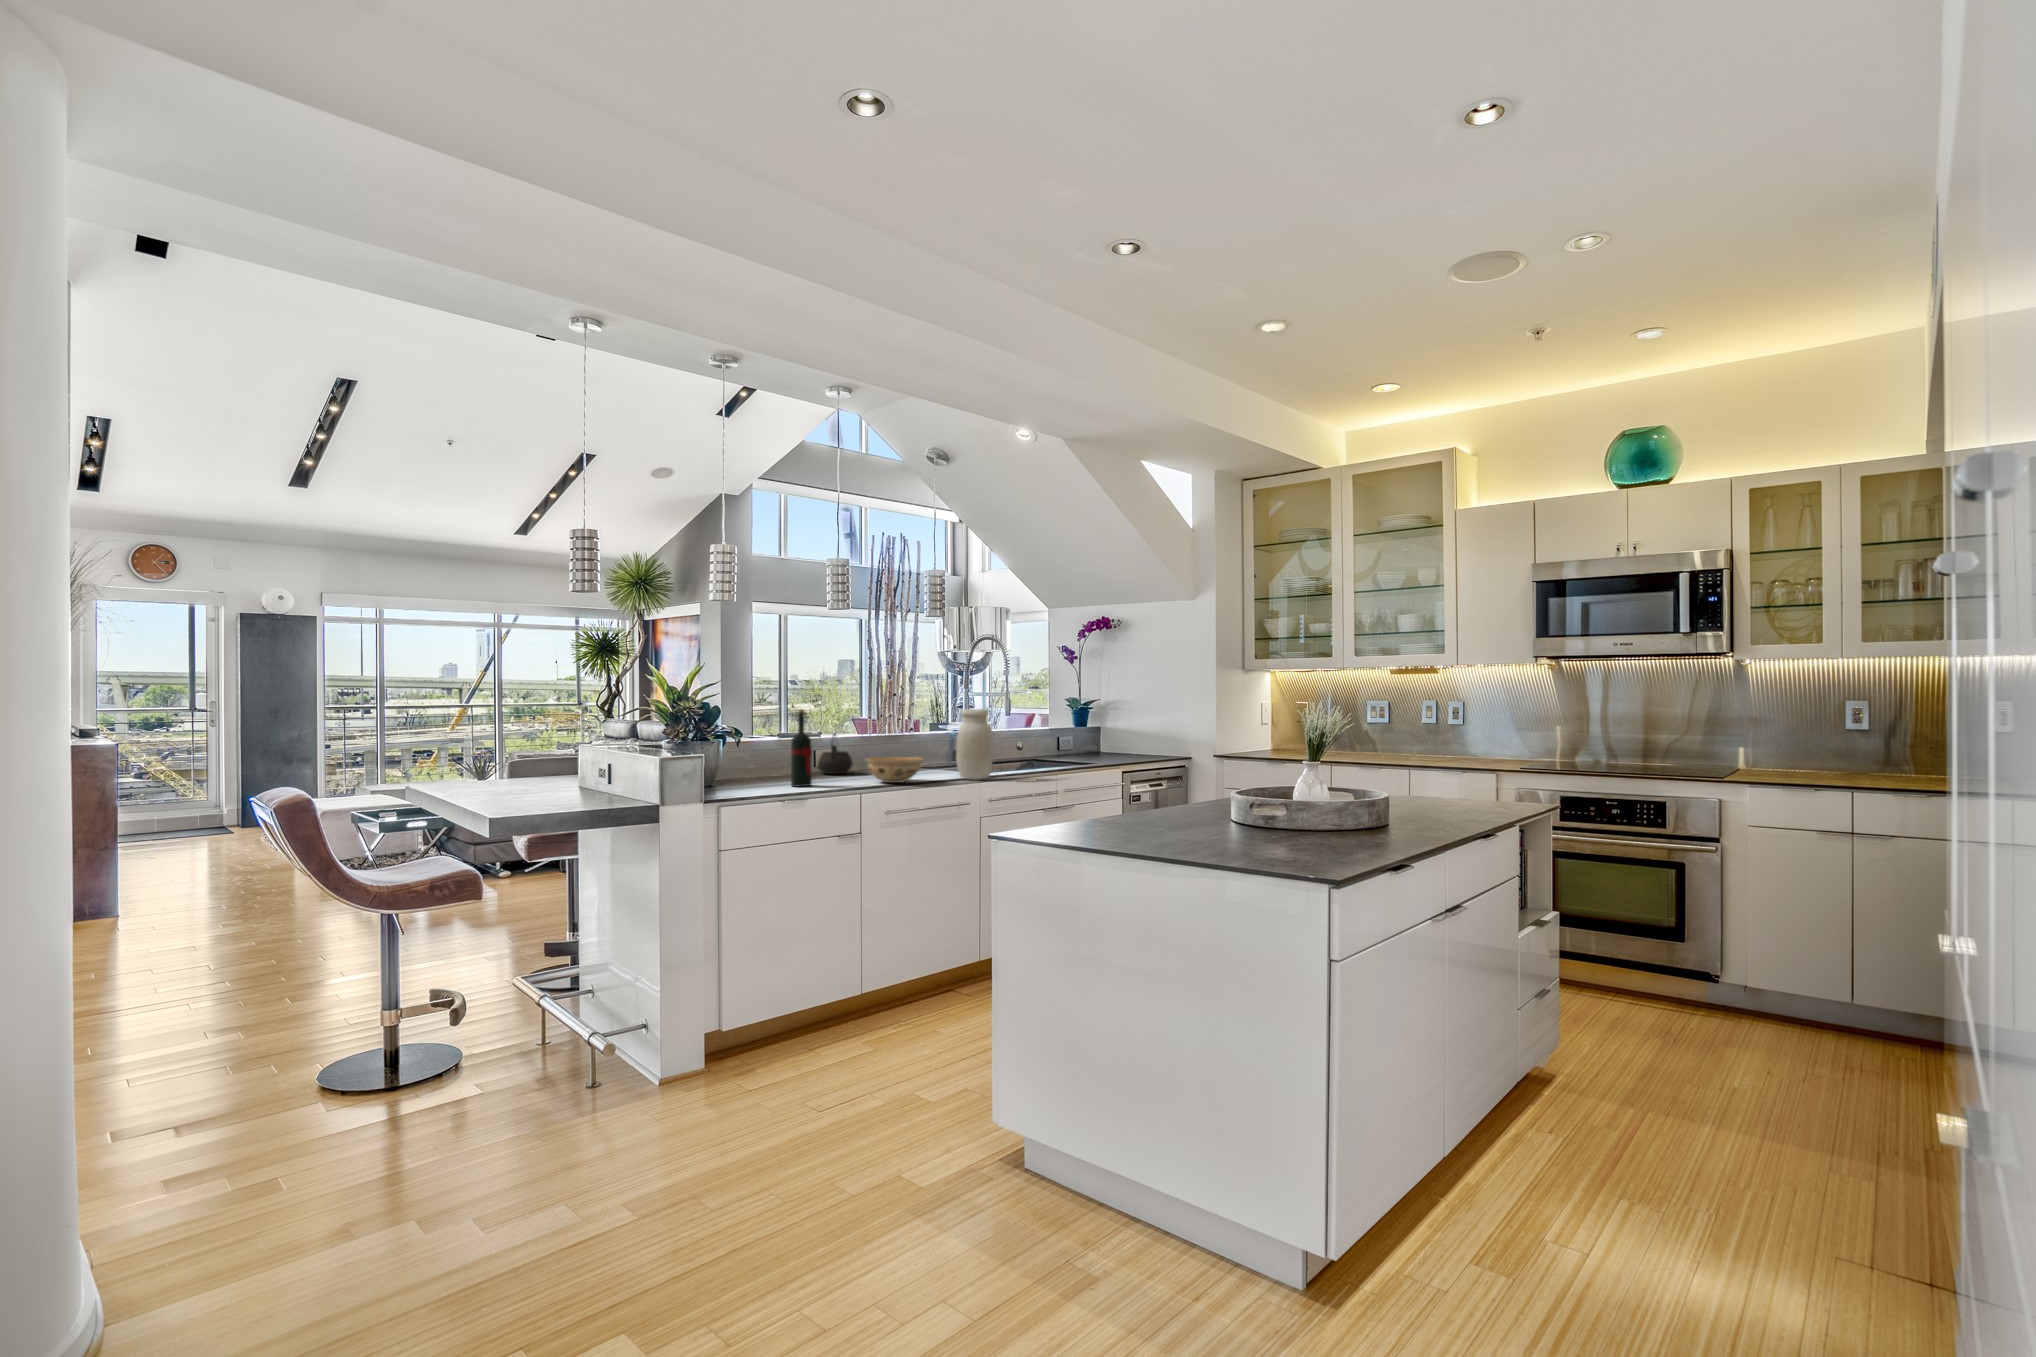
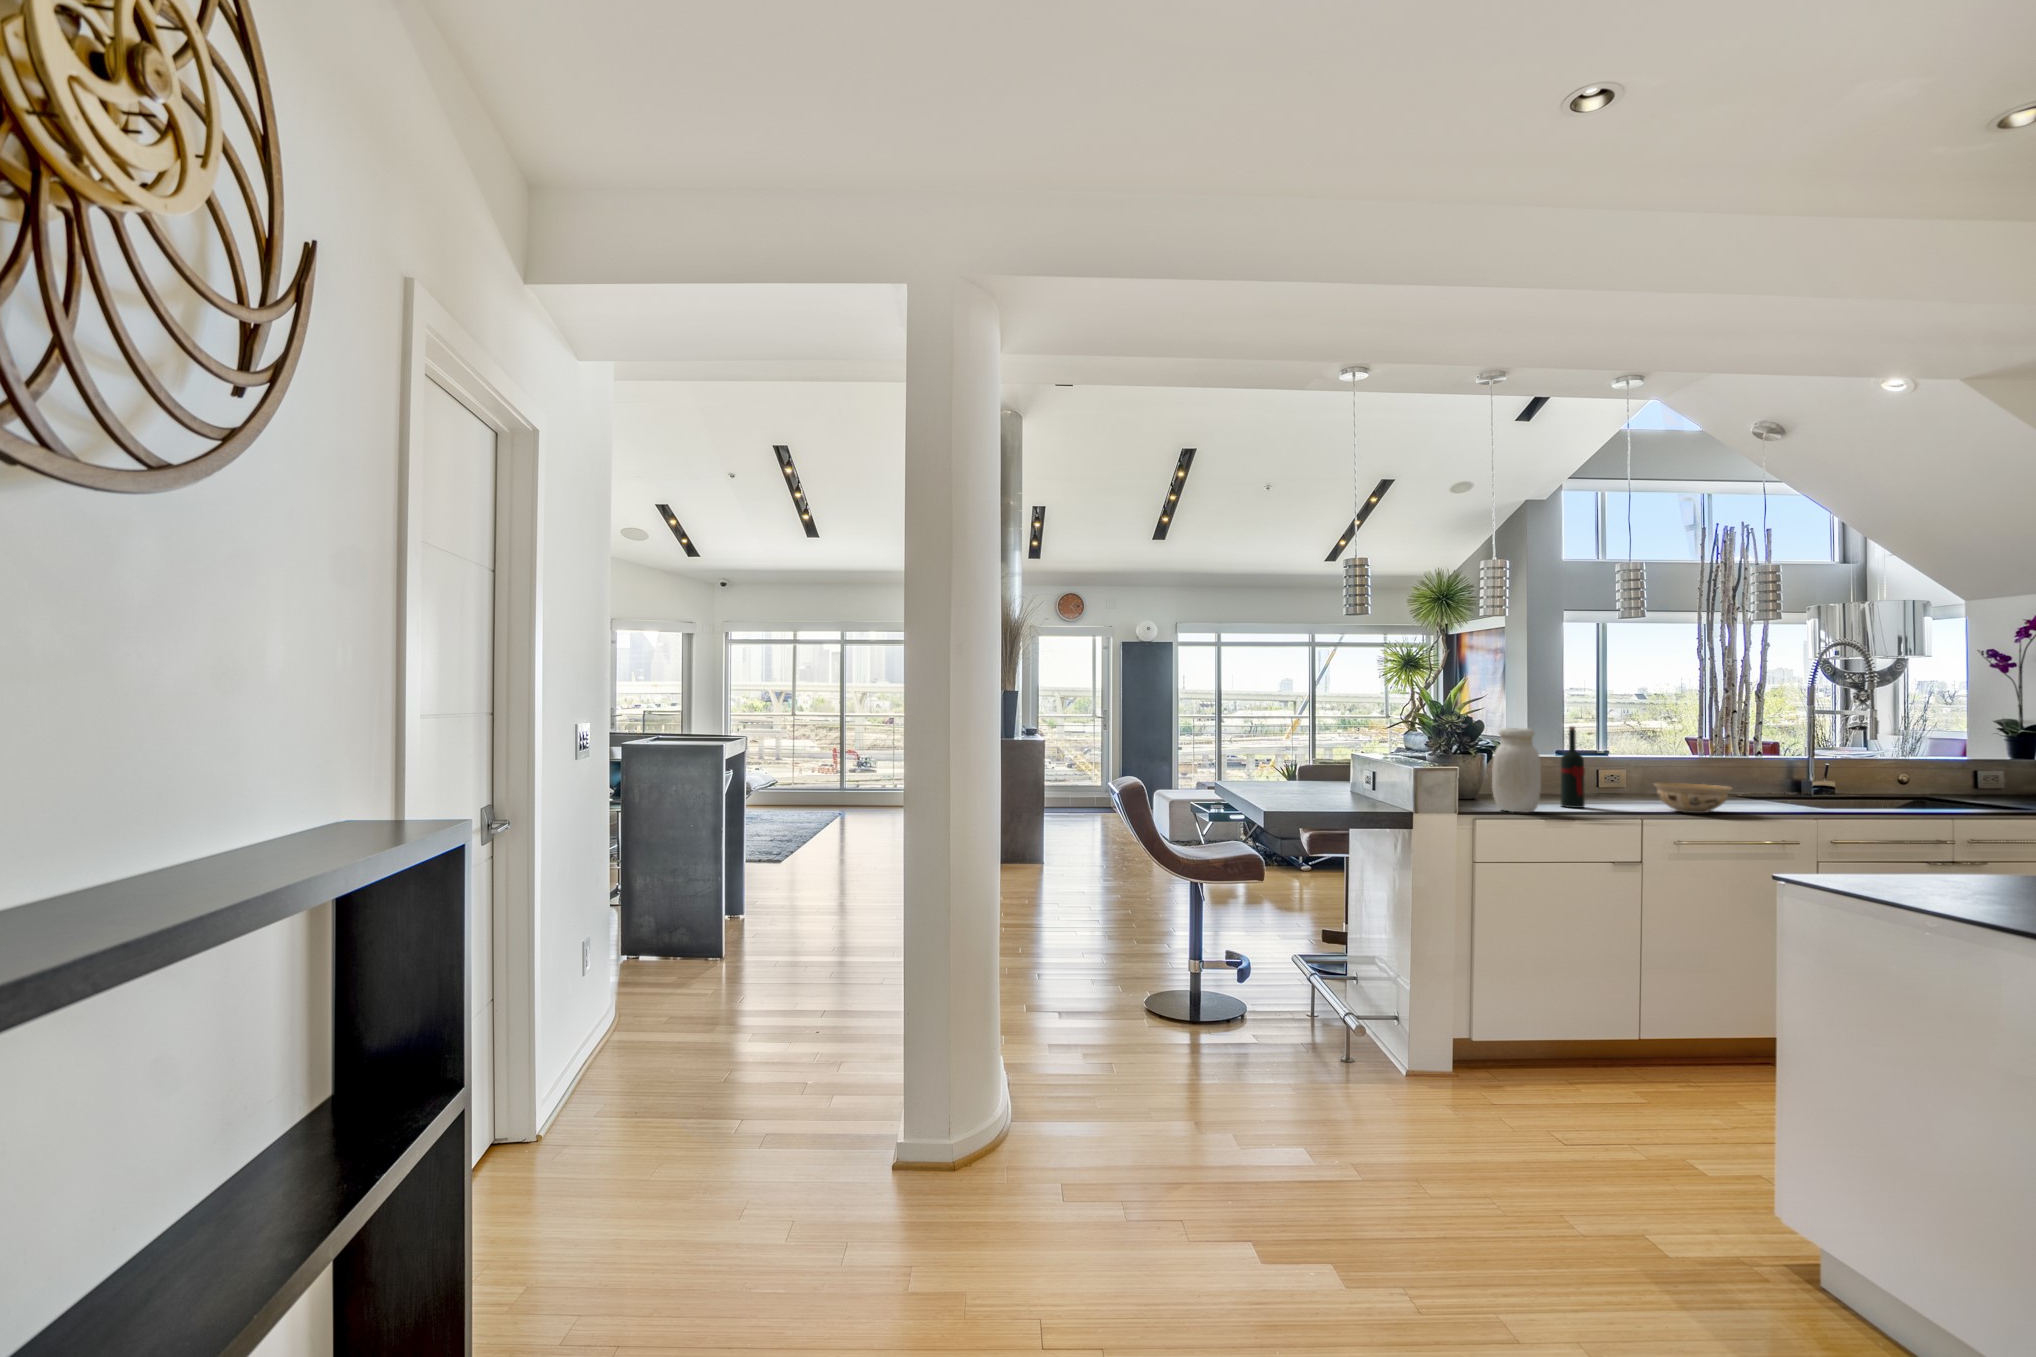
jar: present [956,709,993,780] -> present [1492,728,1541,812]
kettle: present [818,733,853,774] -> none [1598,753,1644,799]

